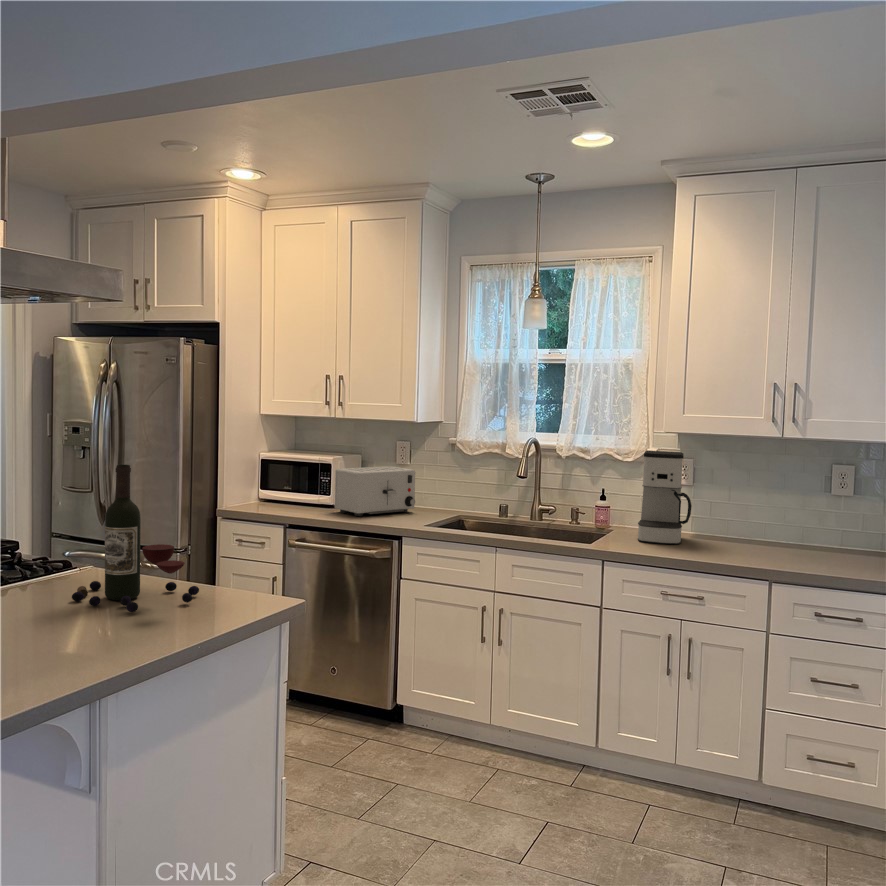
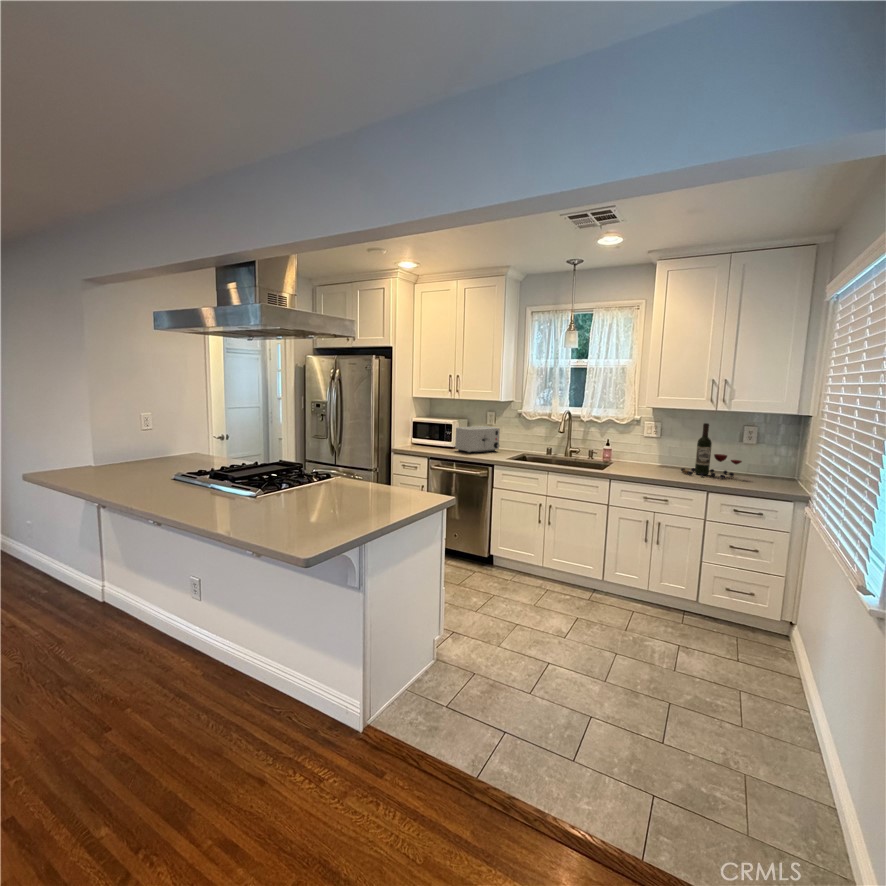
coffee maker: present [638,451,692,544] -> none [628,418,661,471]
wine bottle: present [72,465,199,612] -> present [681,423,742,479]

